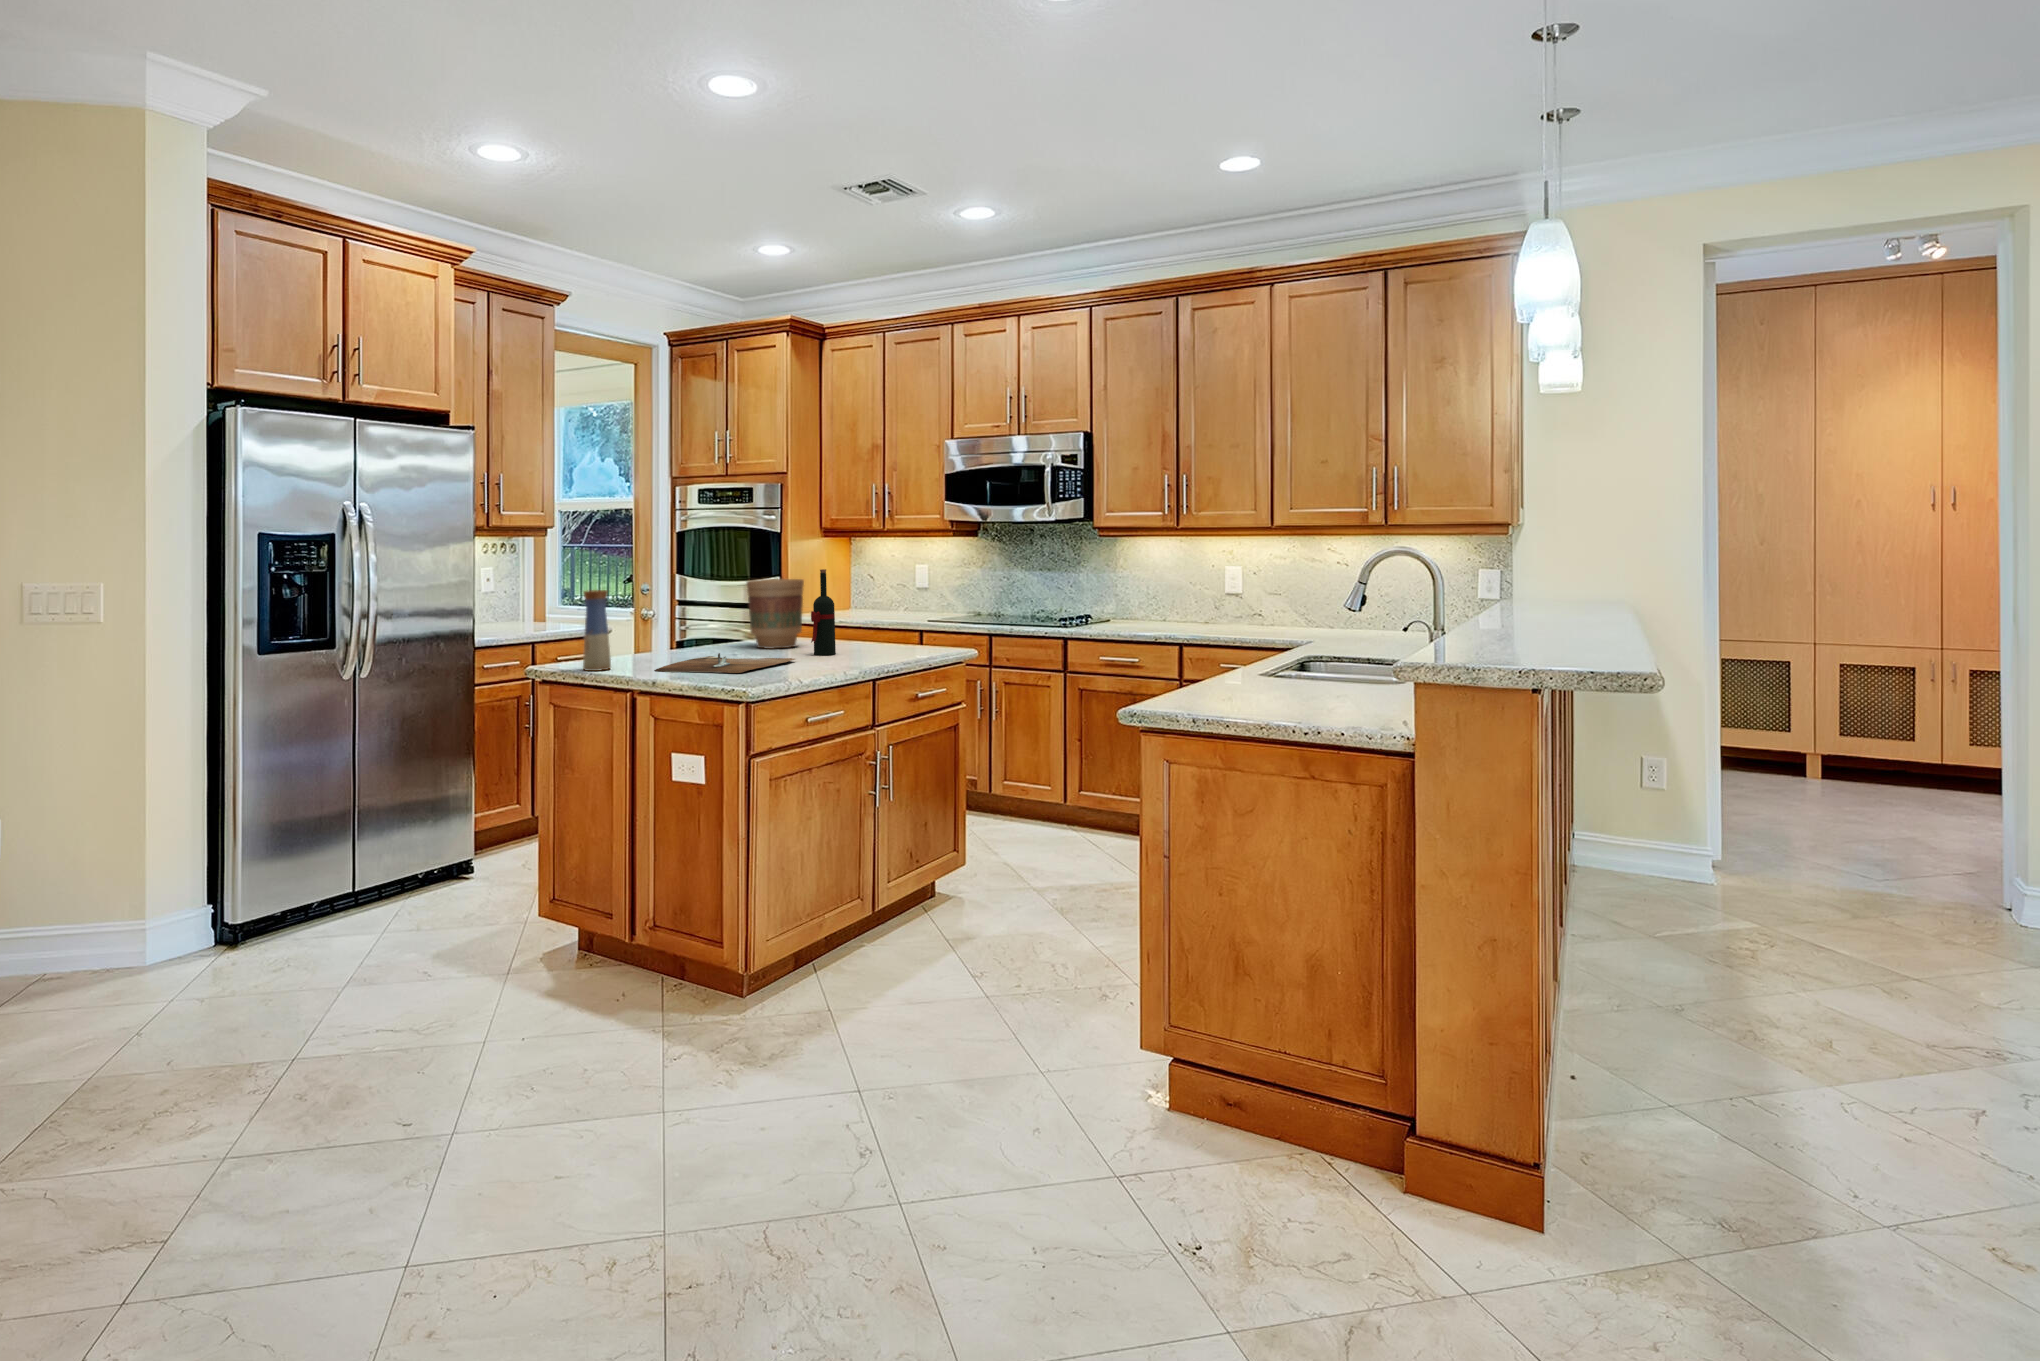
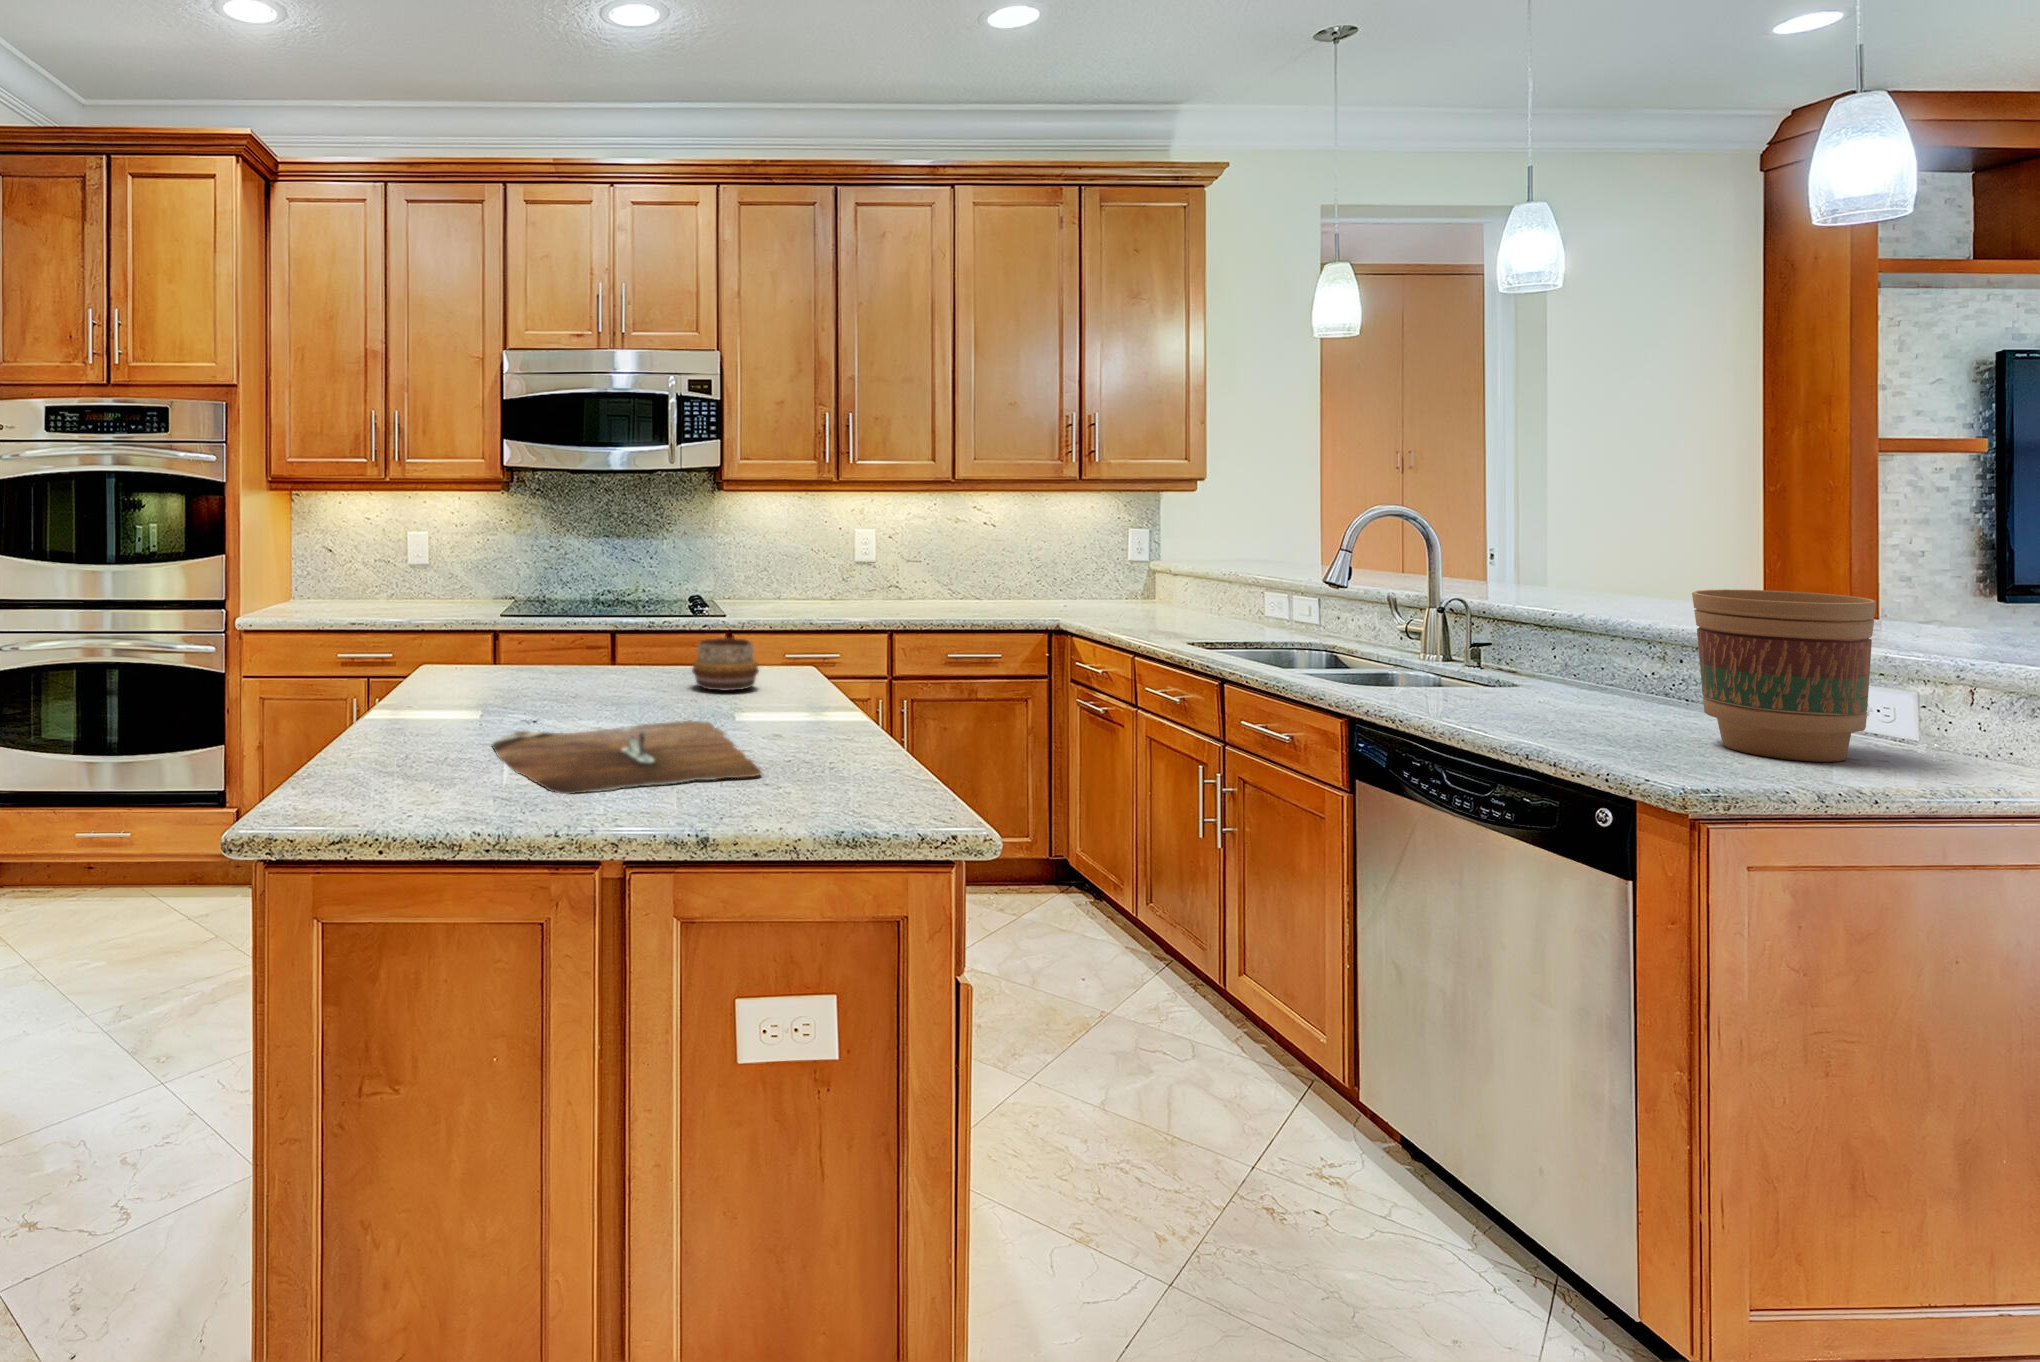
wine bottle: present [811,569,836,655] -> none [650,546,691,705]
flower pot: present [747,579,804,649] -> present [1692,589,1876,762]
vase: present [583,590,611,671] -> none [379,608,449,815]
decorative bowl: none [858,624,897,652] -> present [692,638,759,691]

